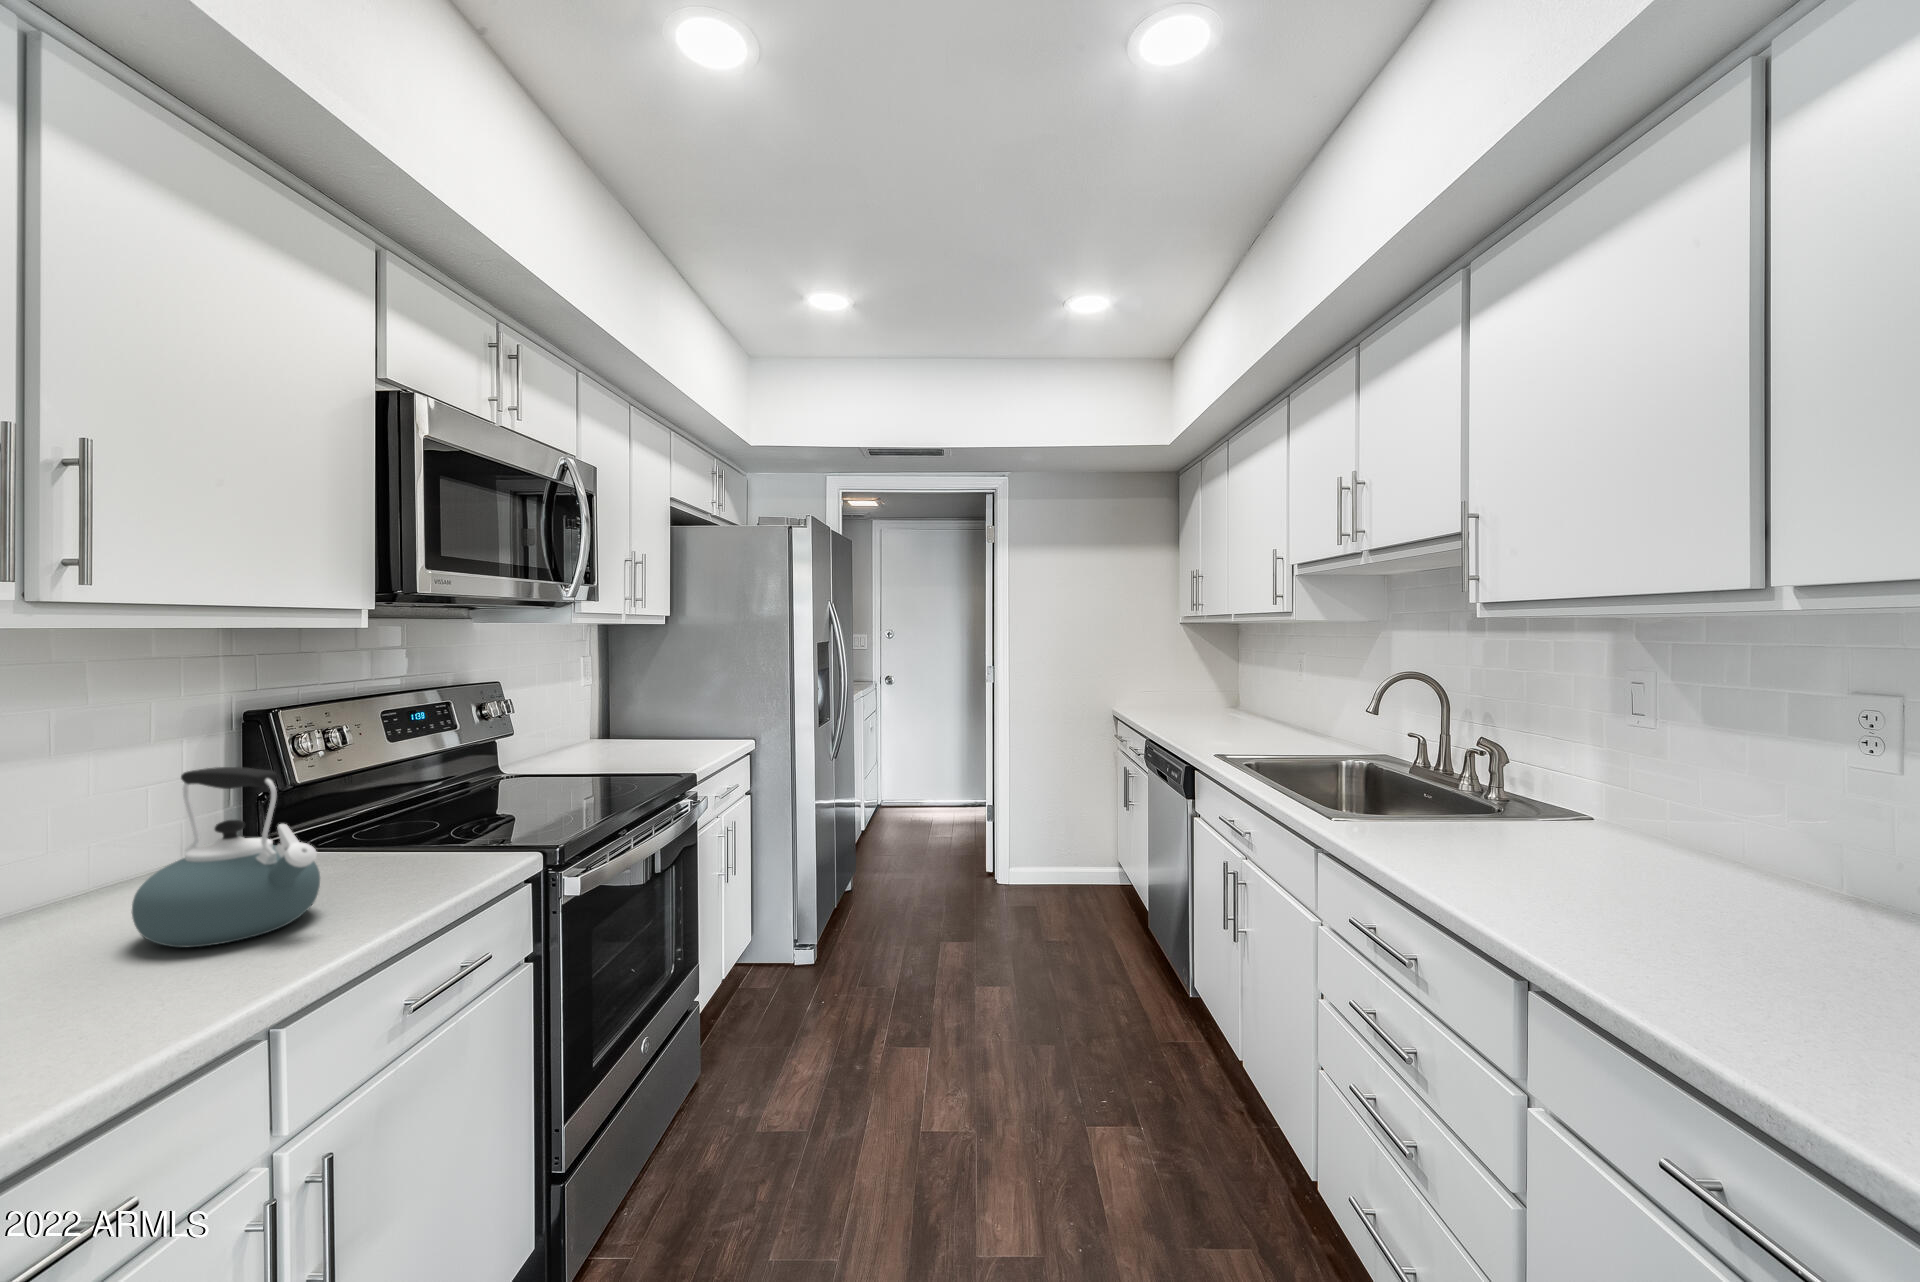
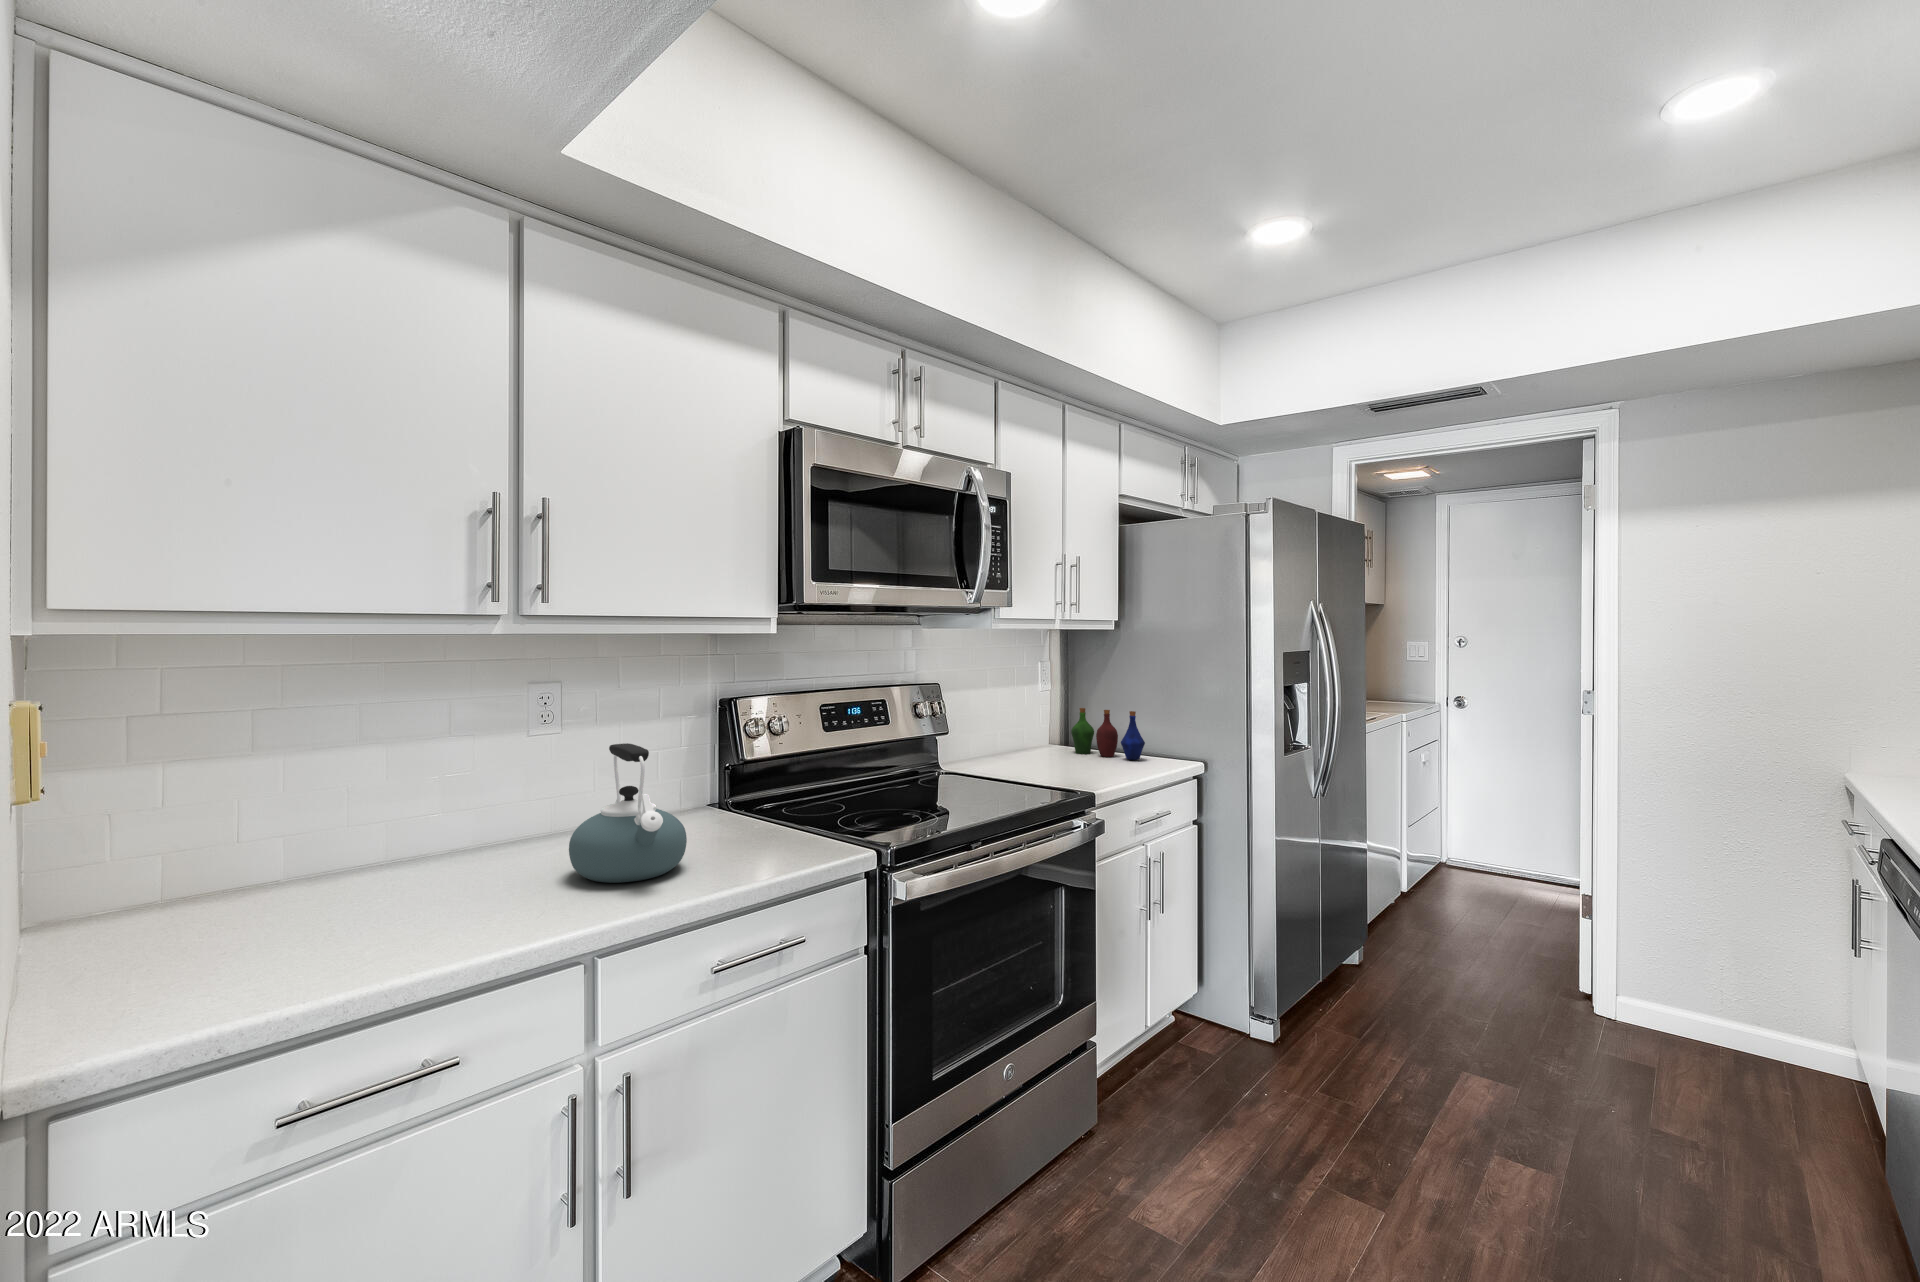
bottle: none [623,700,702,744] -> present [1071,708,1145,760]

